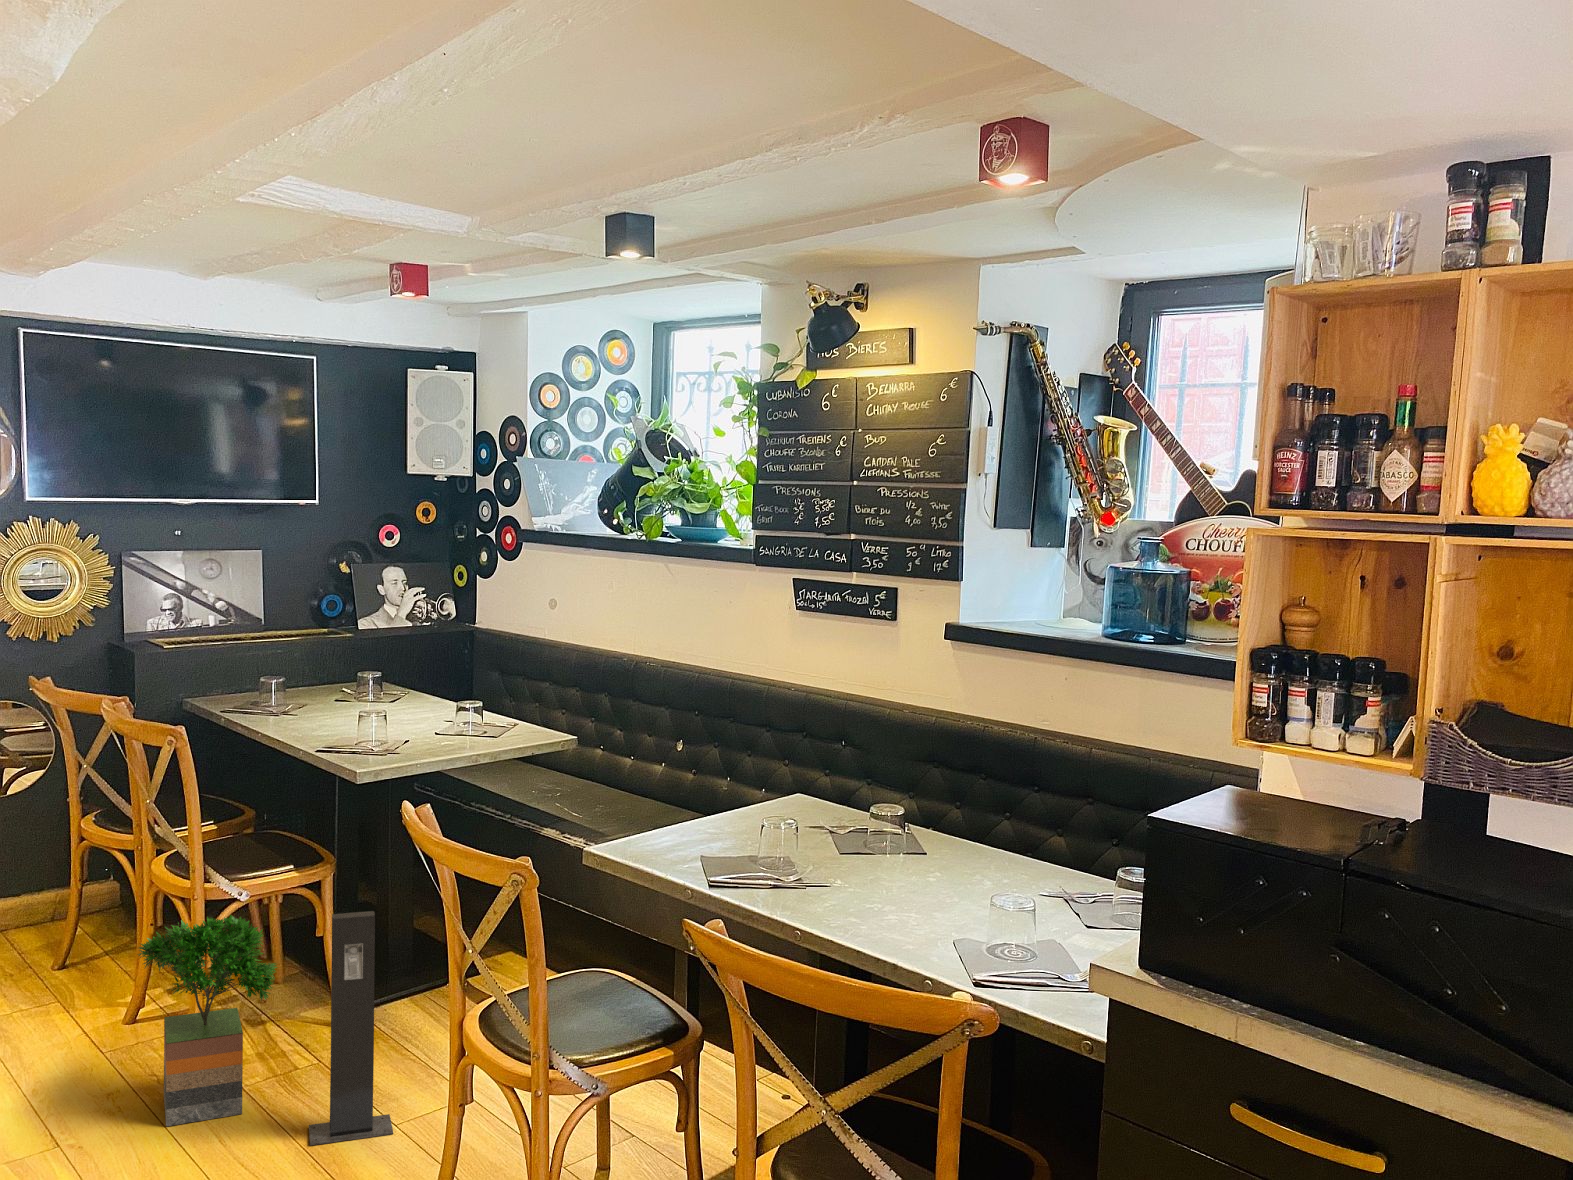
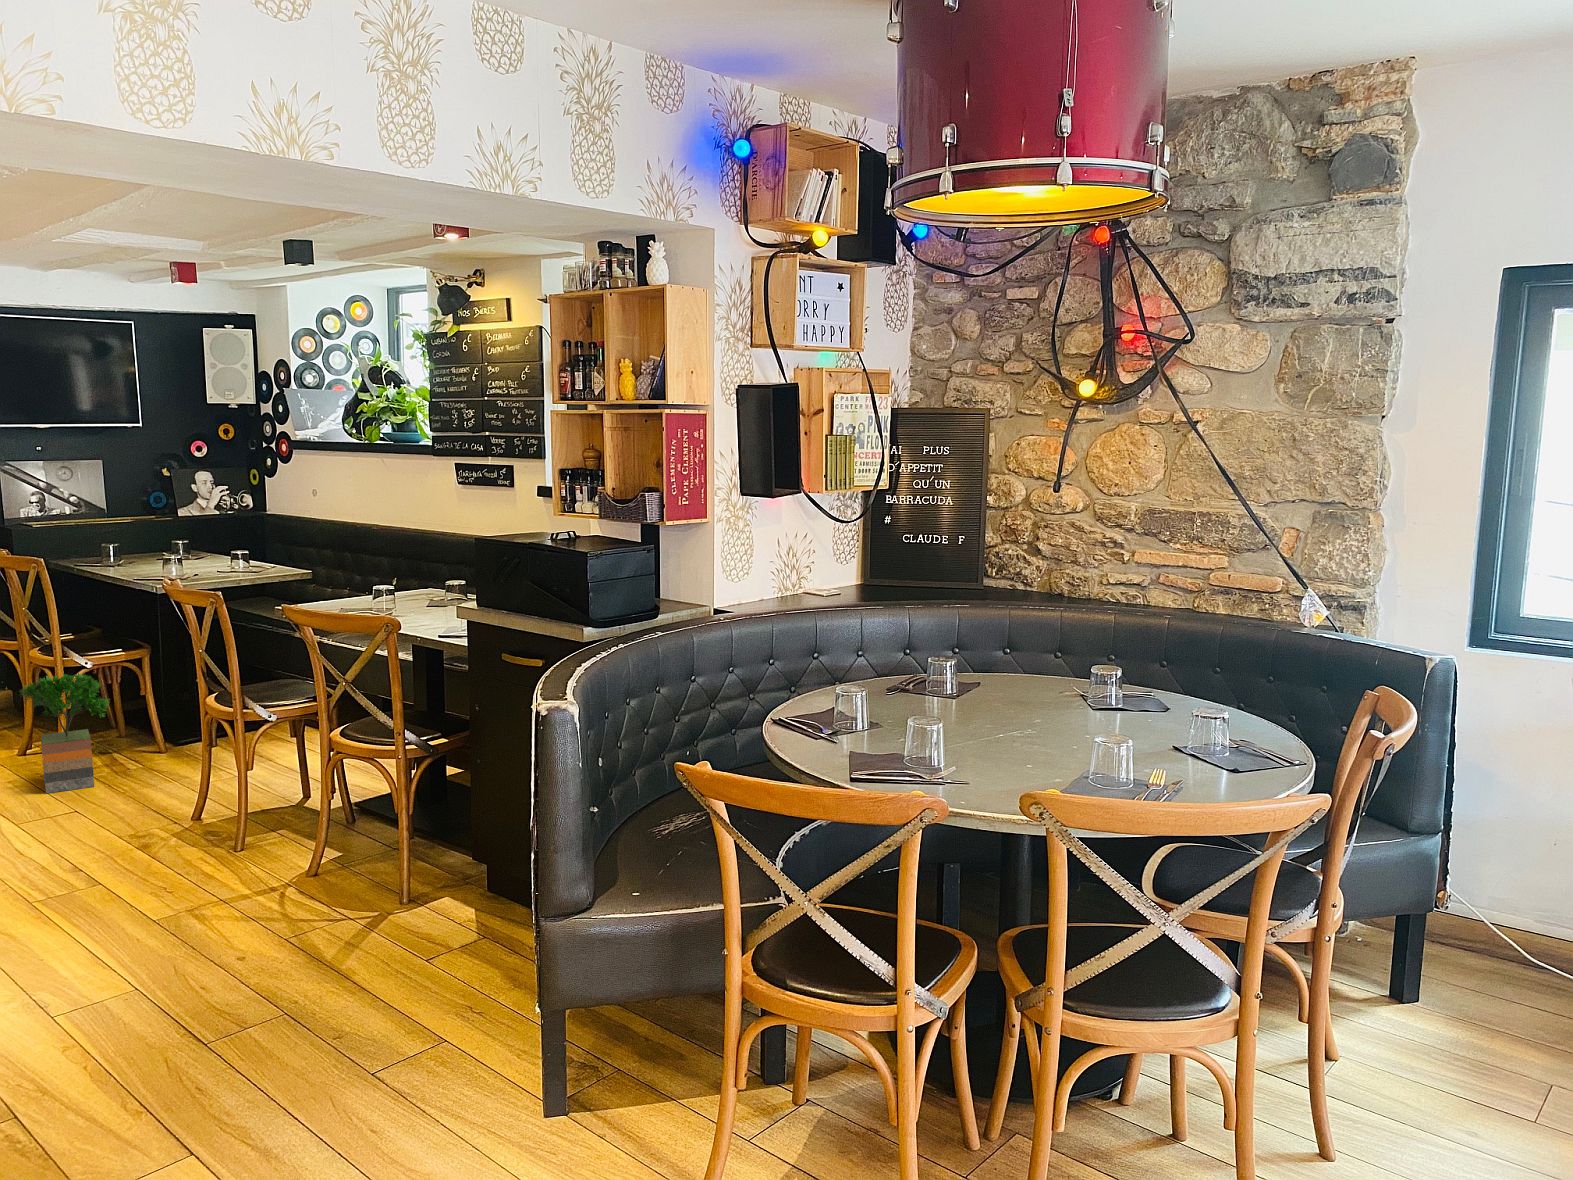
speaker: present [309,911,393,1145] -> none [136,661,188,795]

